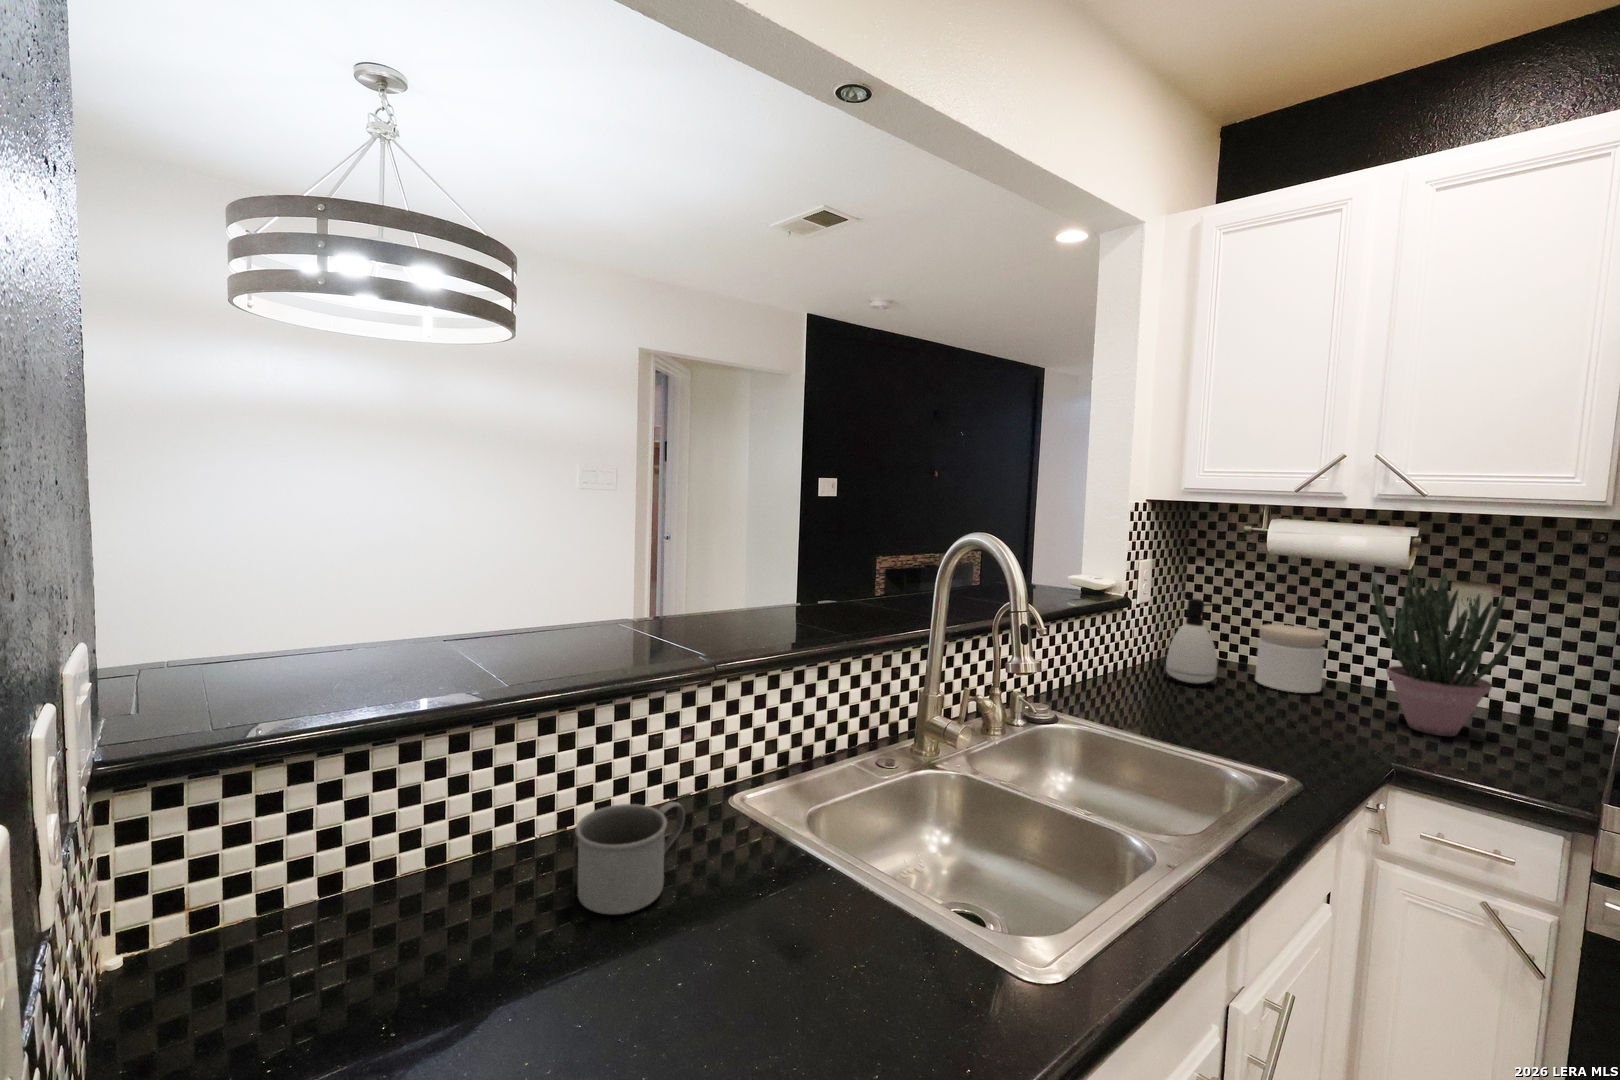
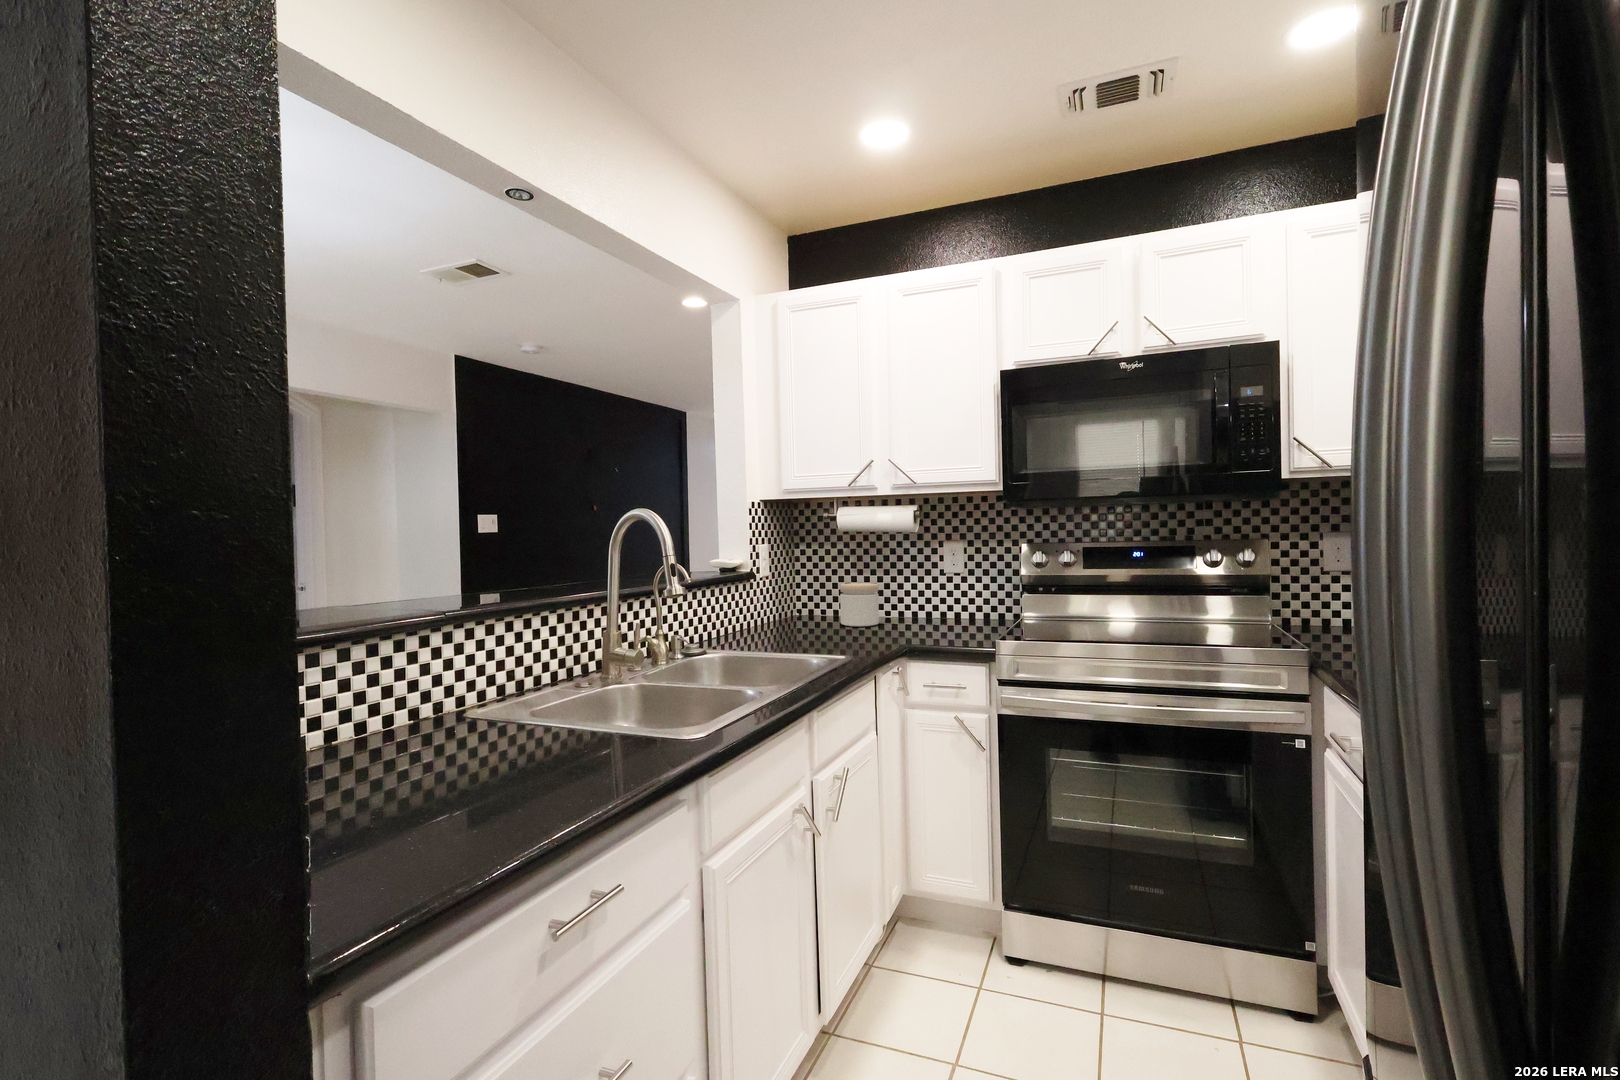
potted plant: present [1372,571,1517,736] -> none [894,531,963,634]
soap dispenser: present [1166,599,1221,683] -> none [782,568,815,629]
mug: present [576,802,685,914] -> none [362,698,443,769]

